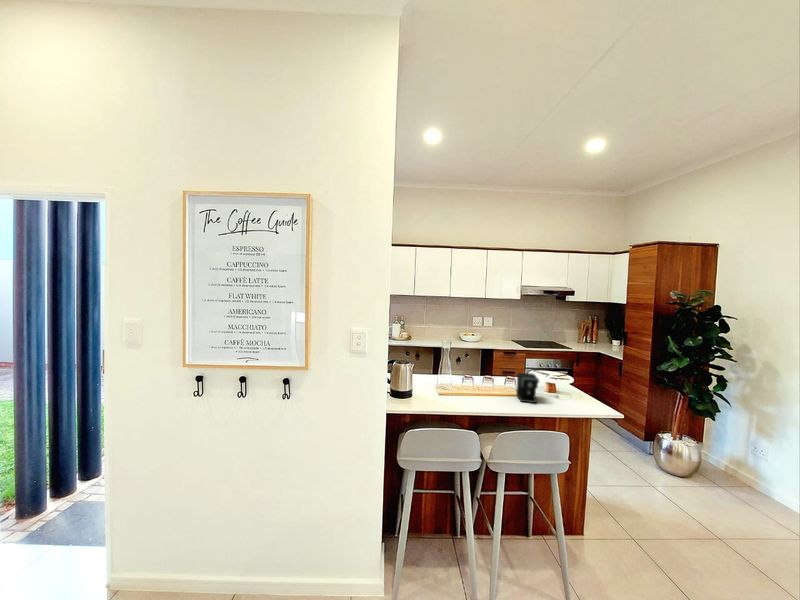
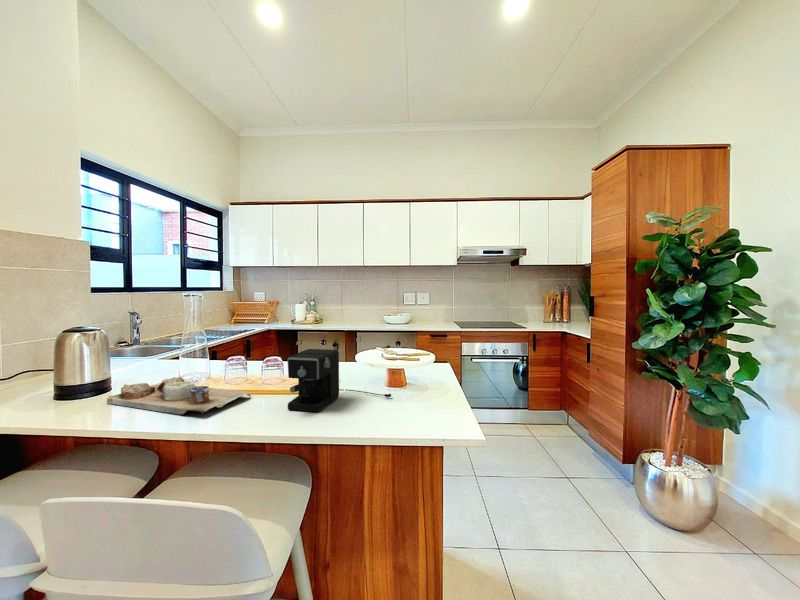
cutting board: none [429,385,492,403] -> present [107,377,251,415]

